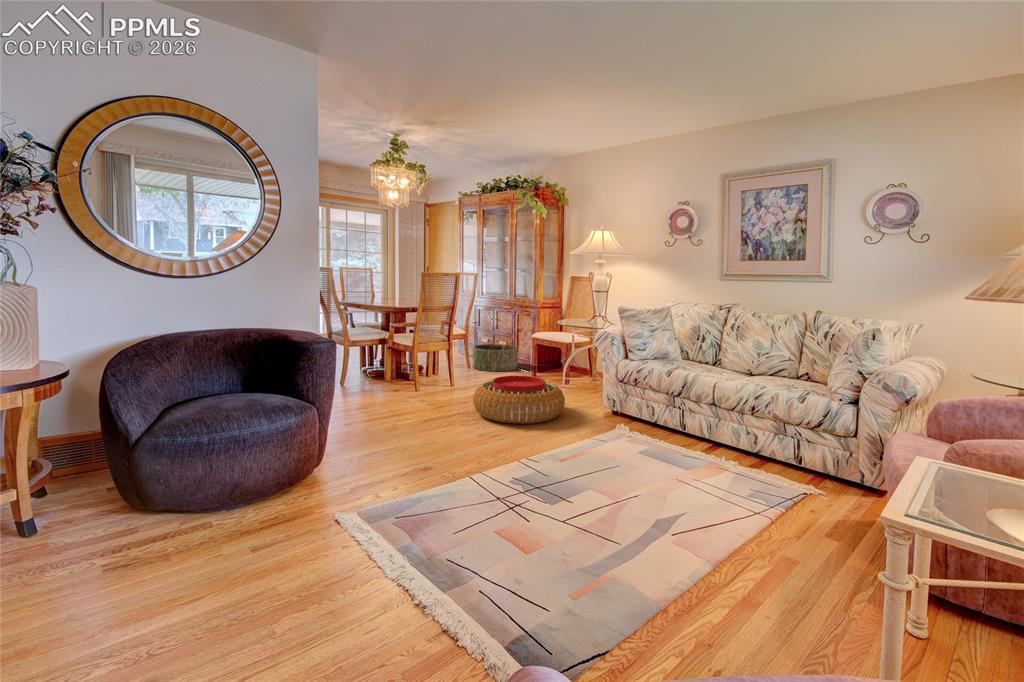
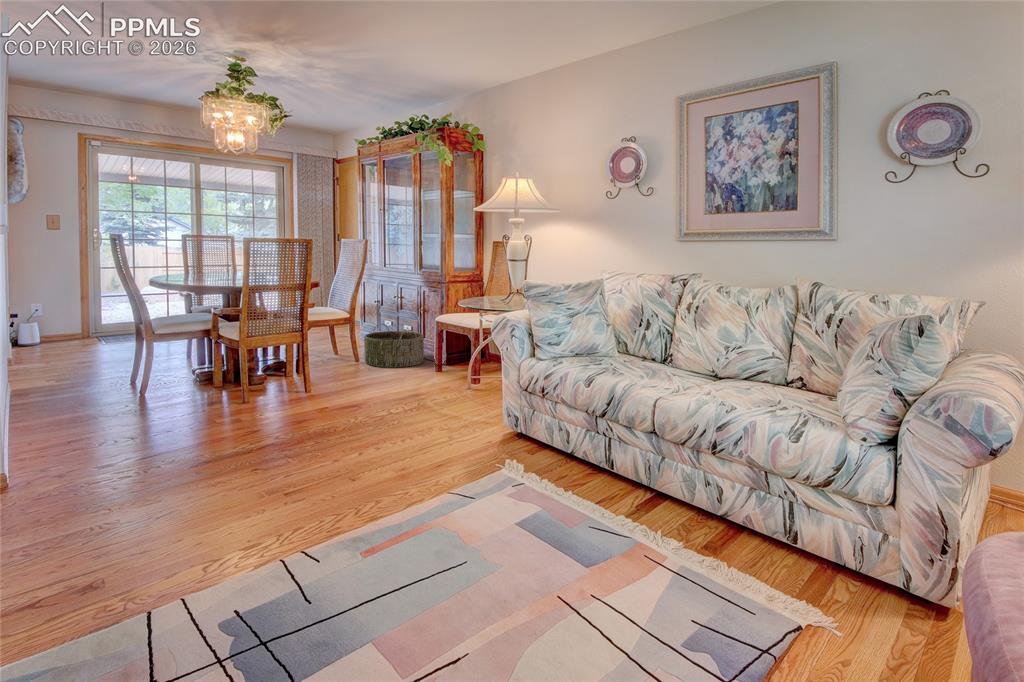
pouf: present [473,376,565,424] -> none [308,380,448,457]

